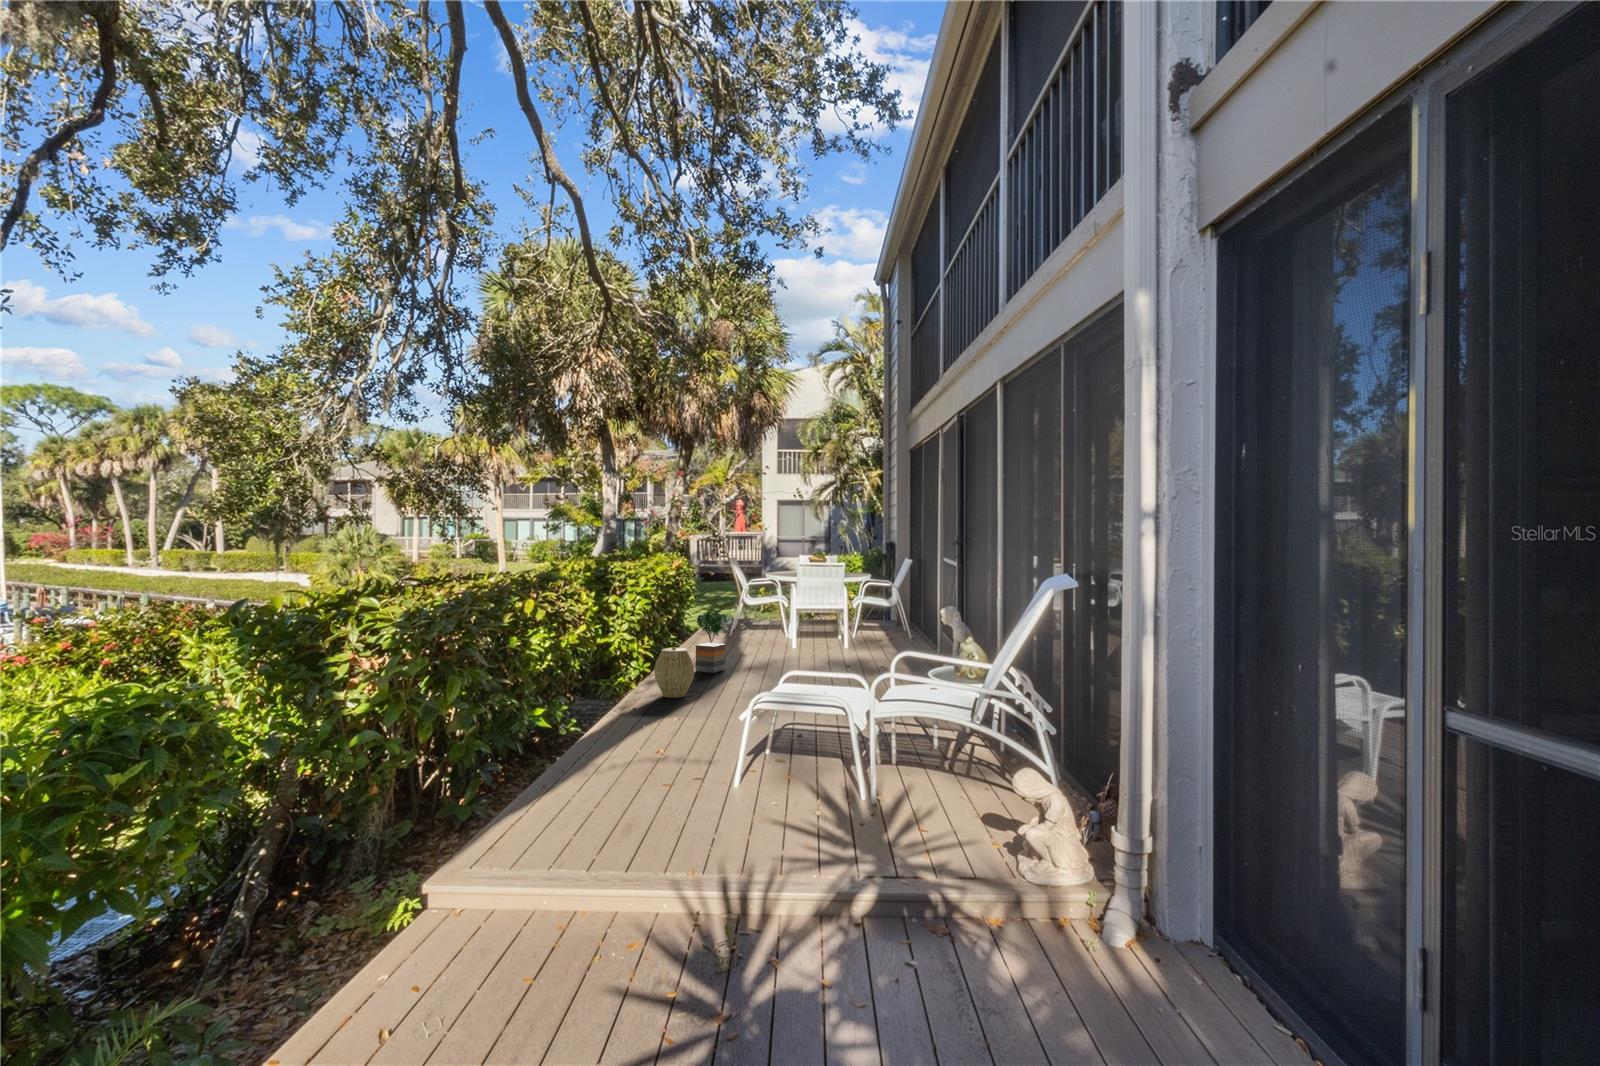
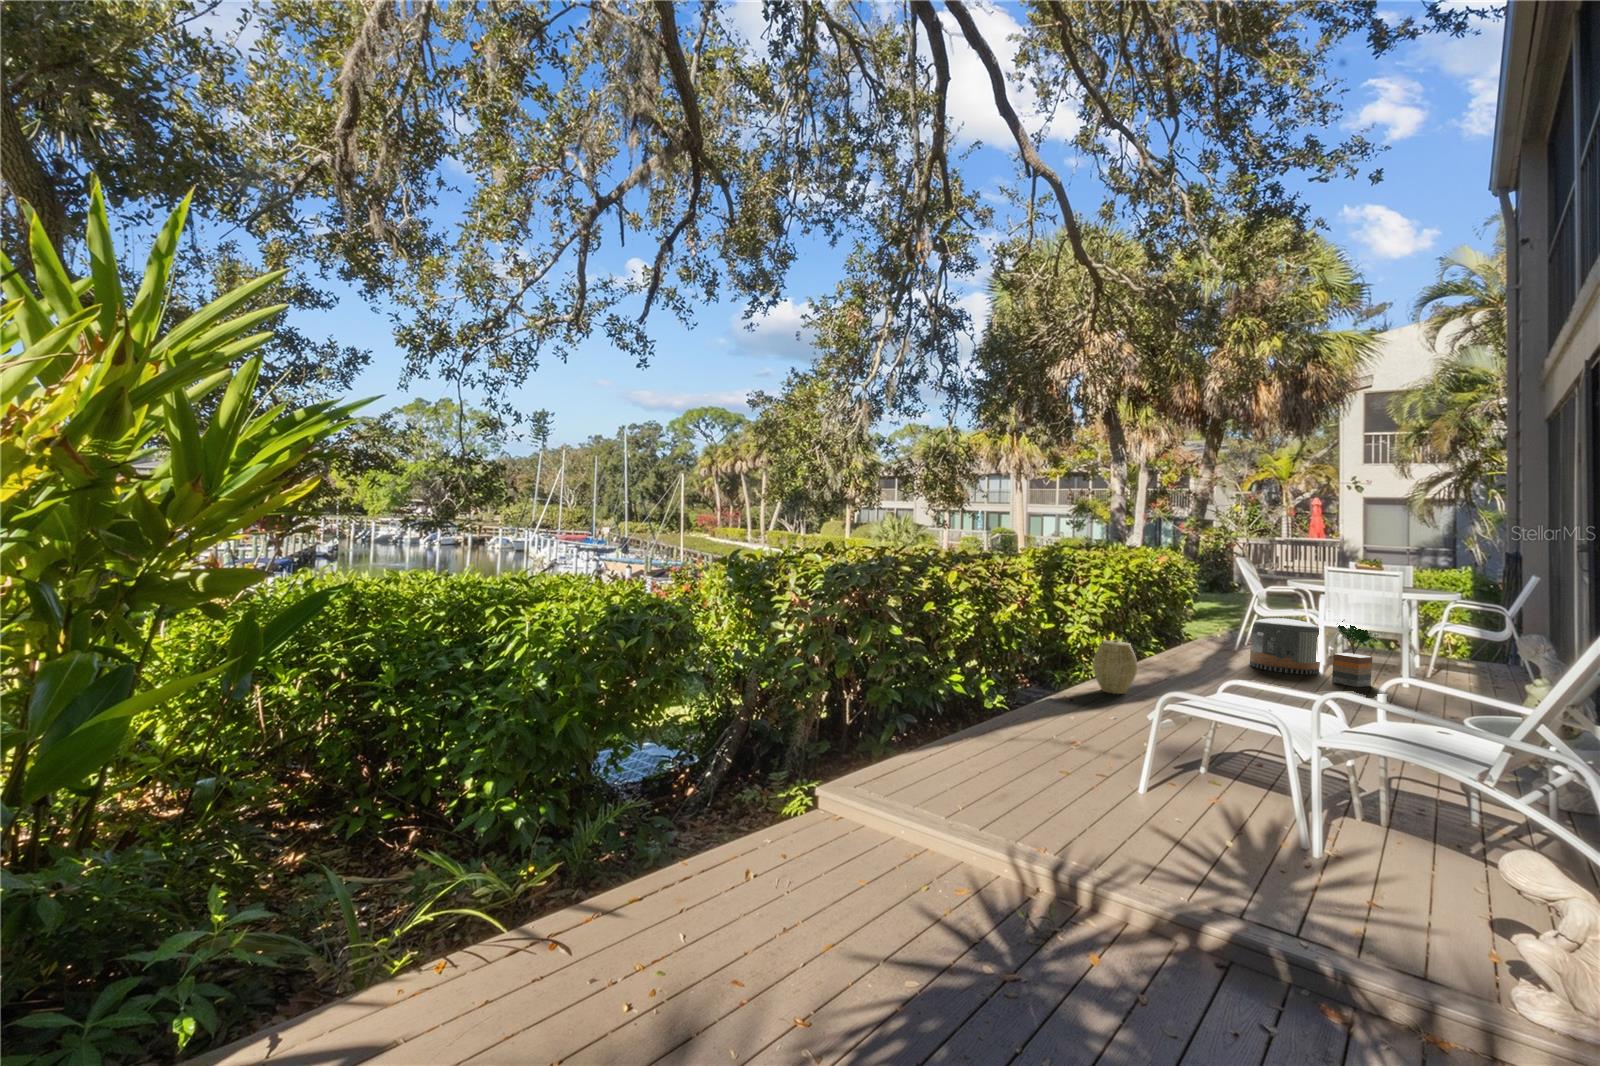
pouf: none [763,609,814,655] -> present [1250,618,1320,674]
potted tree: present [696,612,731,673] -> present [1332,619,1382,687]

